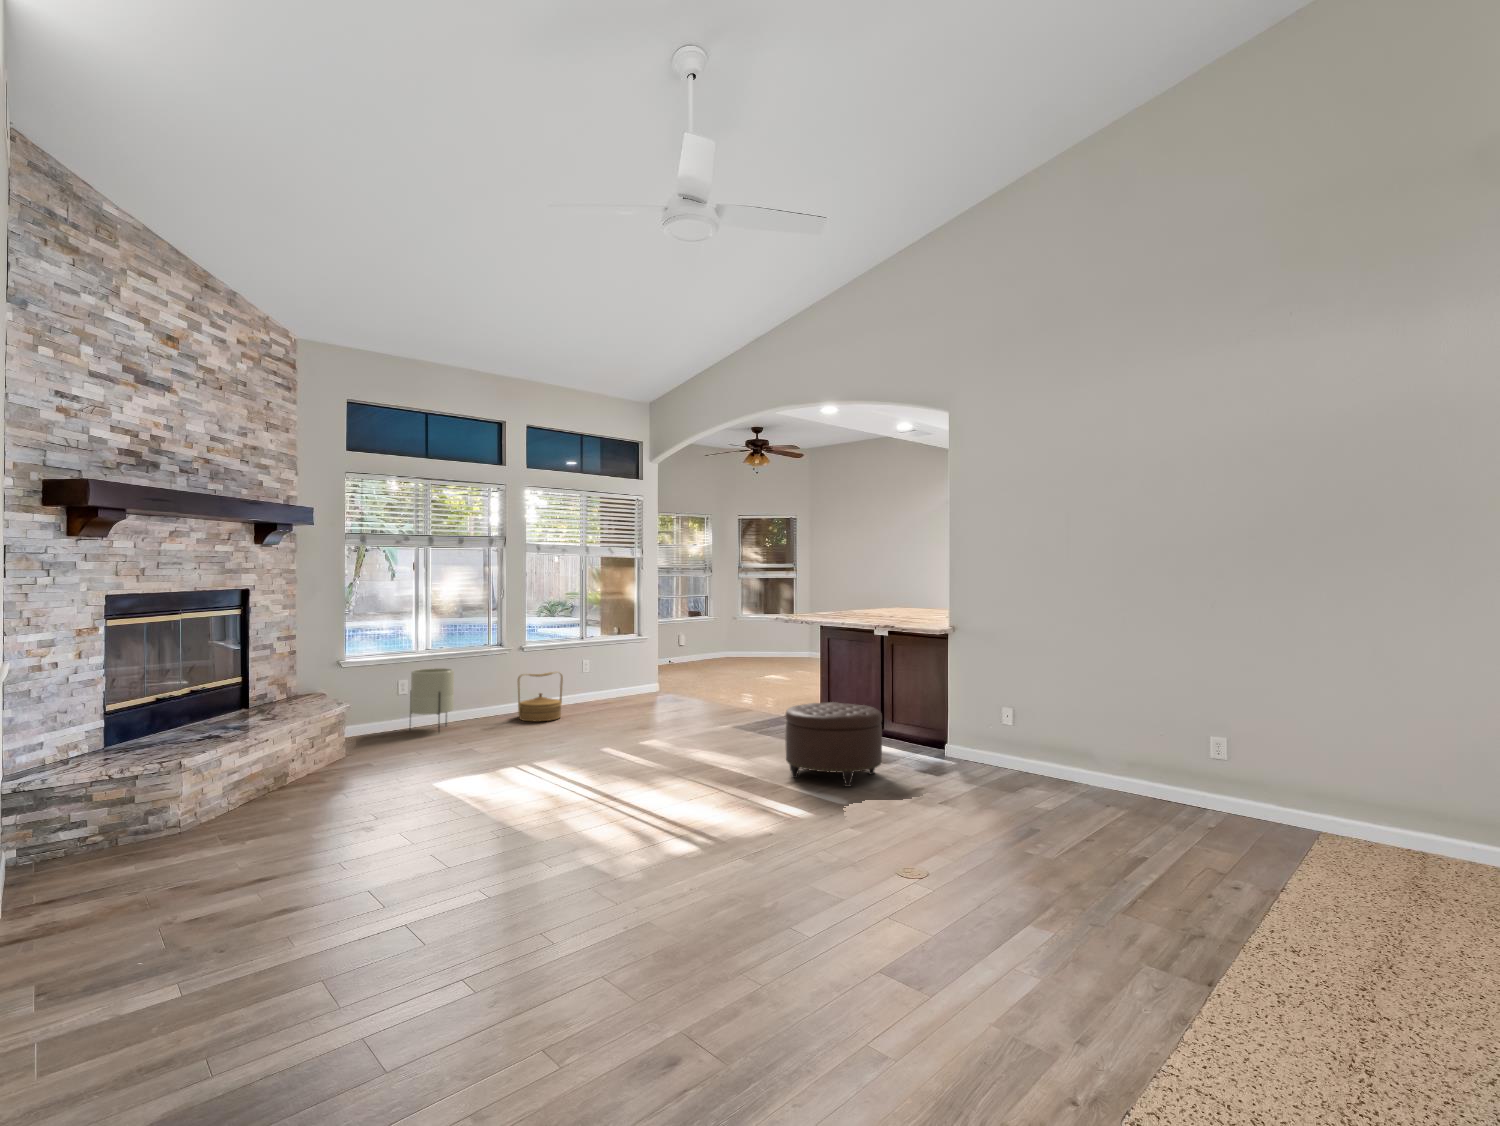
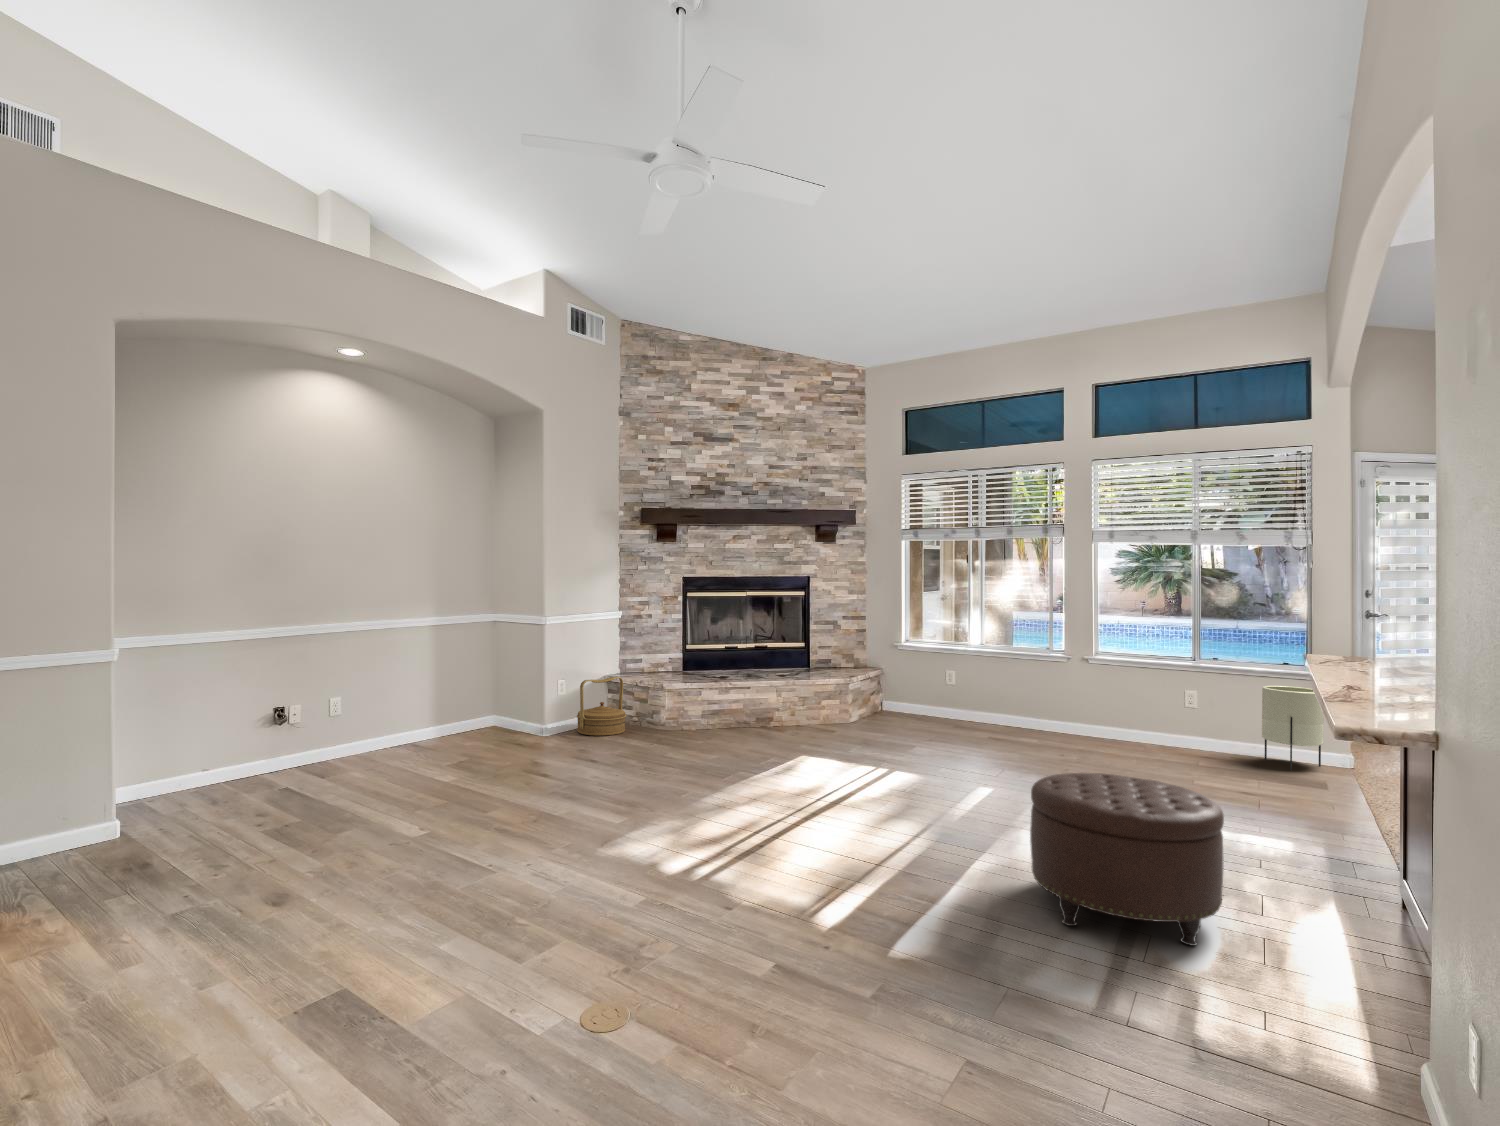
planter: present [410,668,454,732] -> present [1262,686,1324,770]
woven basket: present [517,672,563,721] -> present [577,677,626,736]

